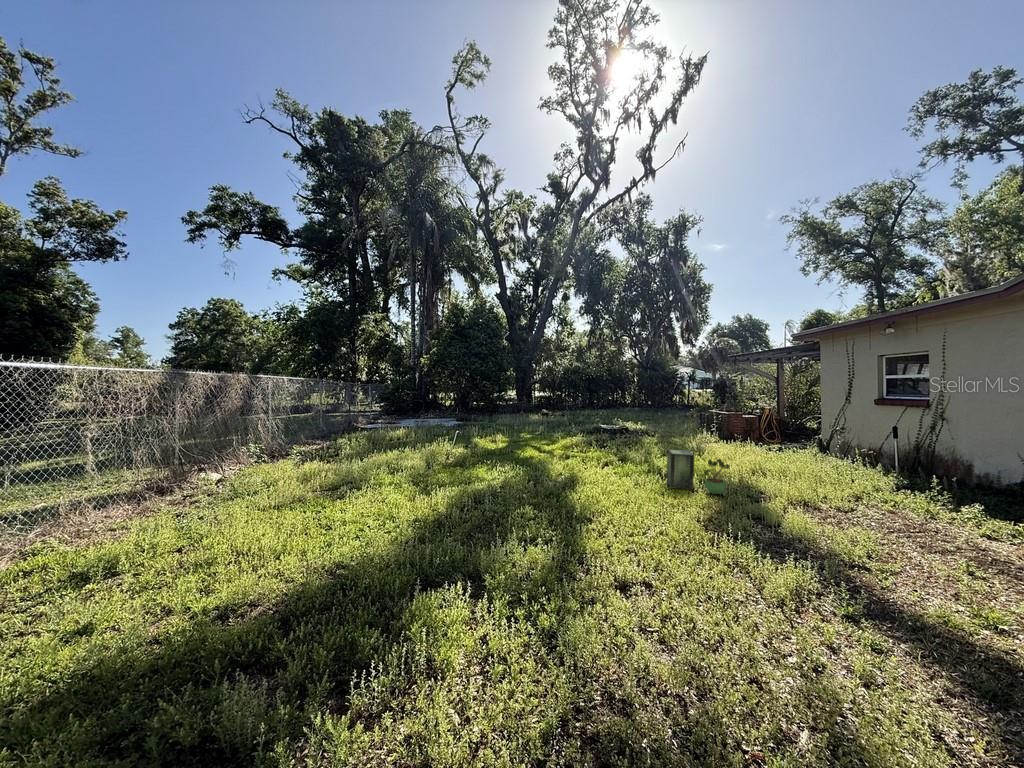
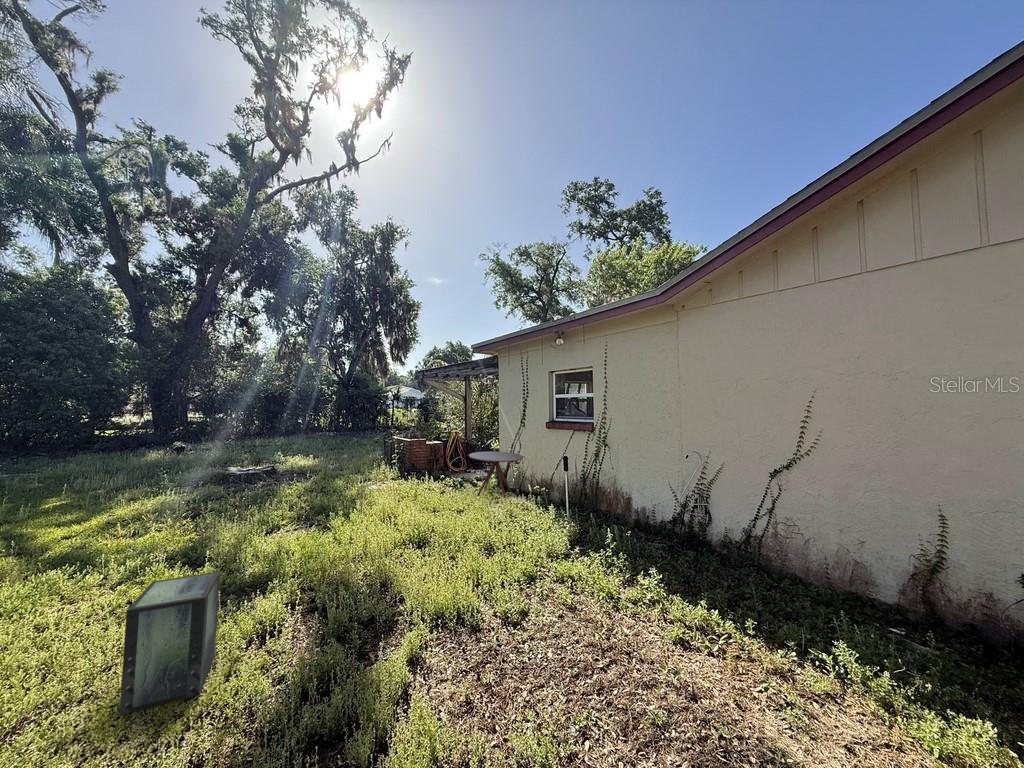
round table: none [791,423,848,459] -> present [469,451,523,498]
potted plant: present [704,459,730,494] -> none [218,599,294,702]

